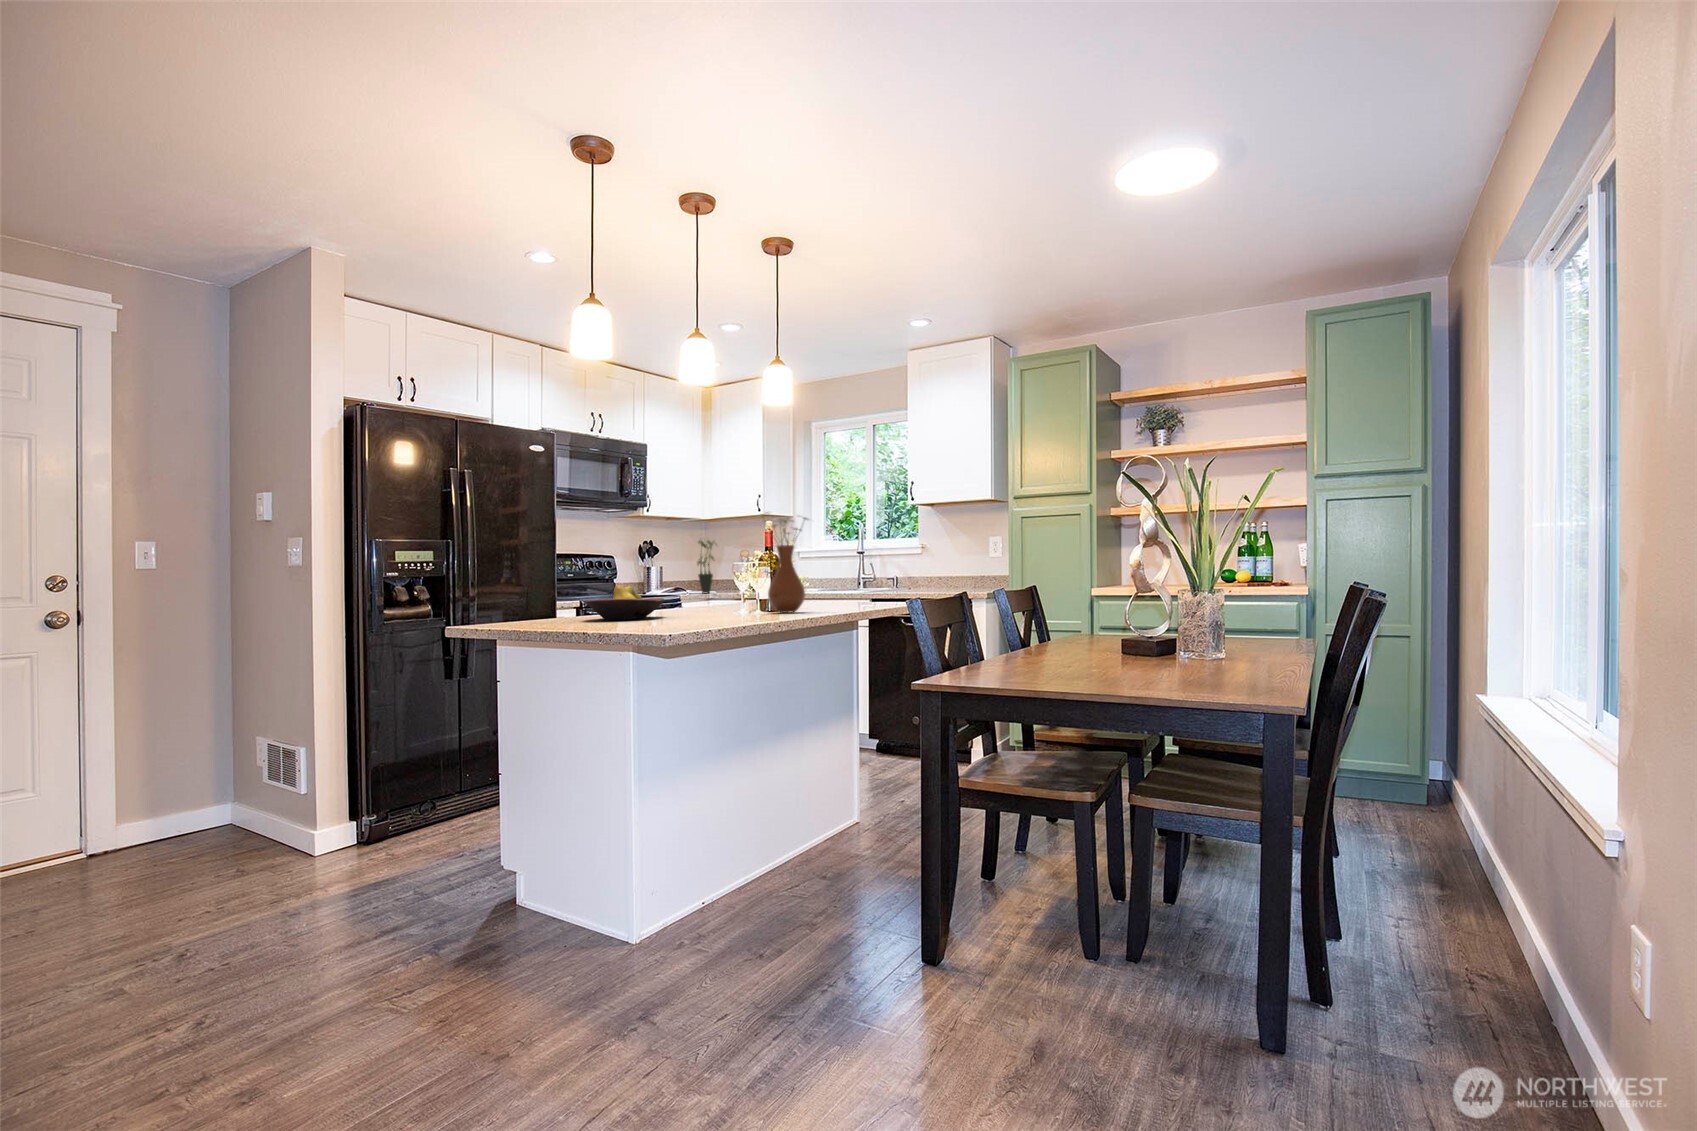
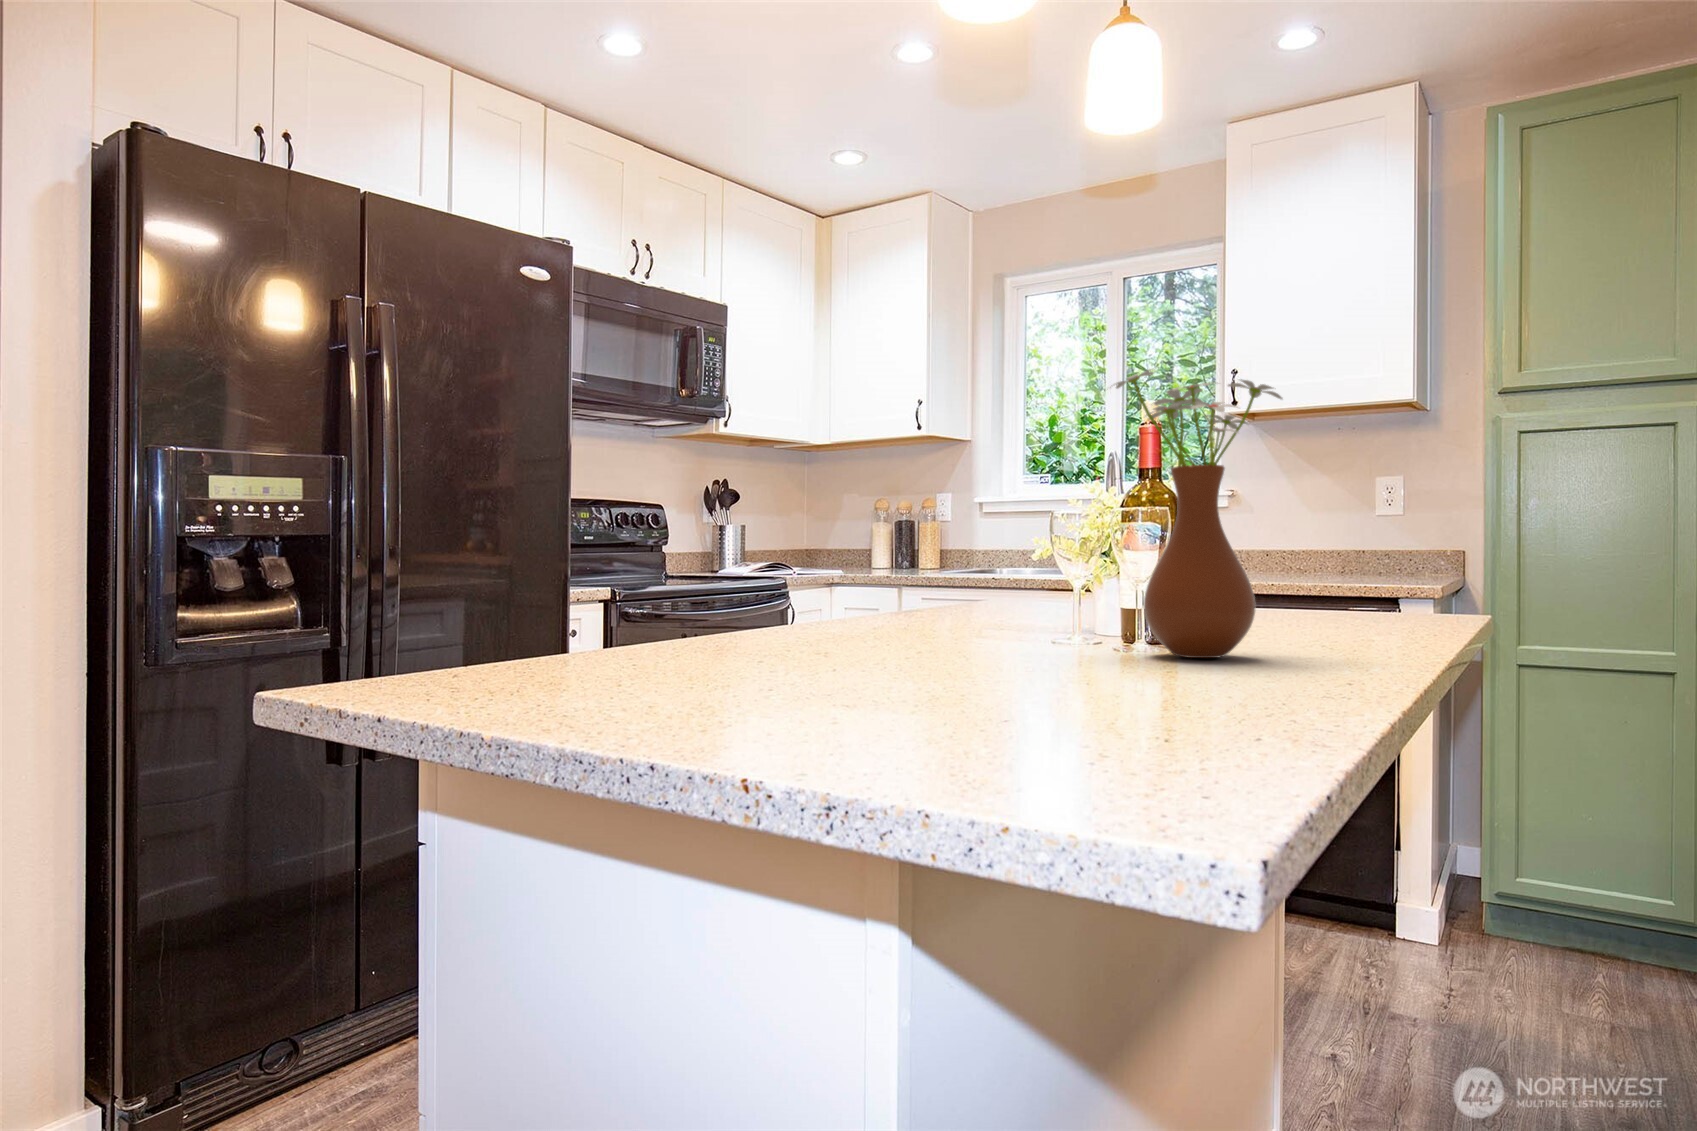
potted plant: present [697,540,714,593] -> none [811,474,848,574]
fruit bowl: present [585,585,664,620] -> none [647,573,880,692]

